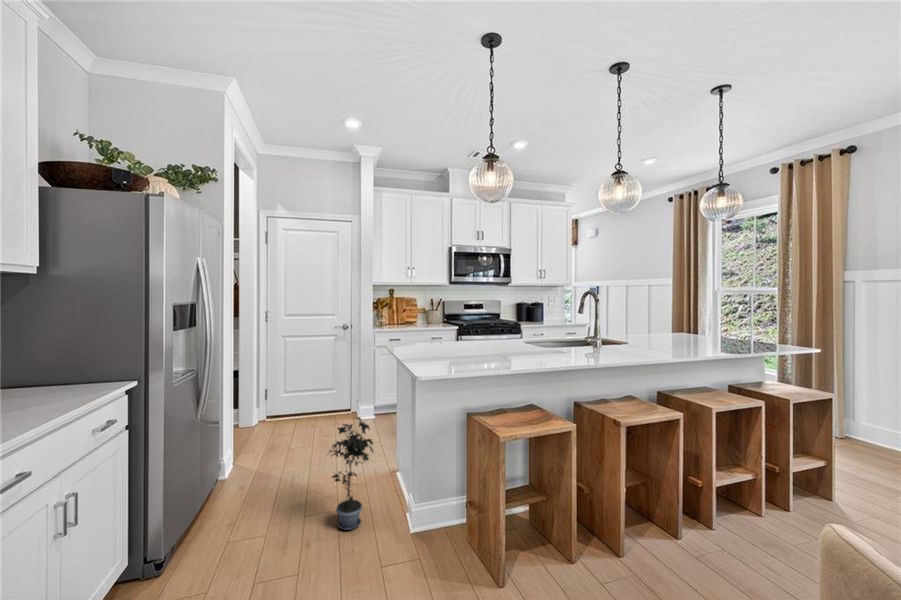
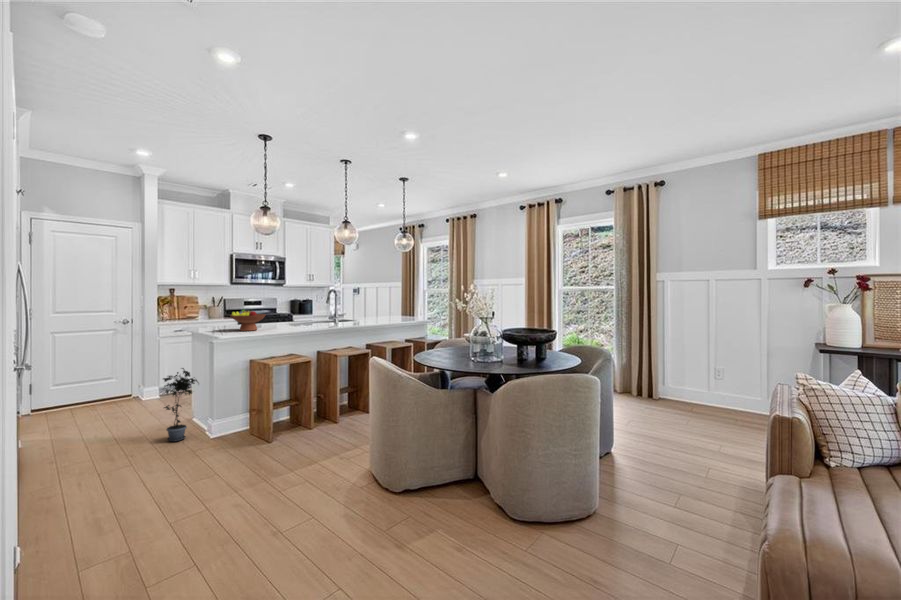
fruit bowl: none [427,329,477,363] -> present [230,309,265,331]

